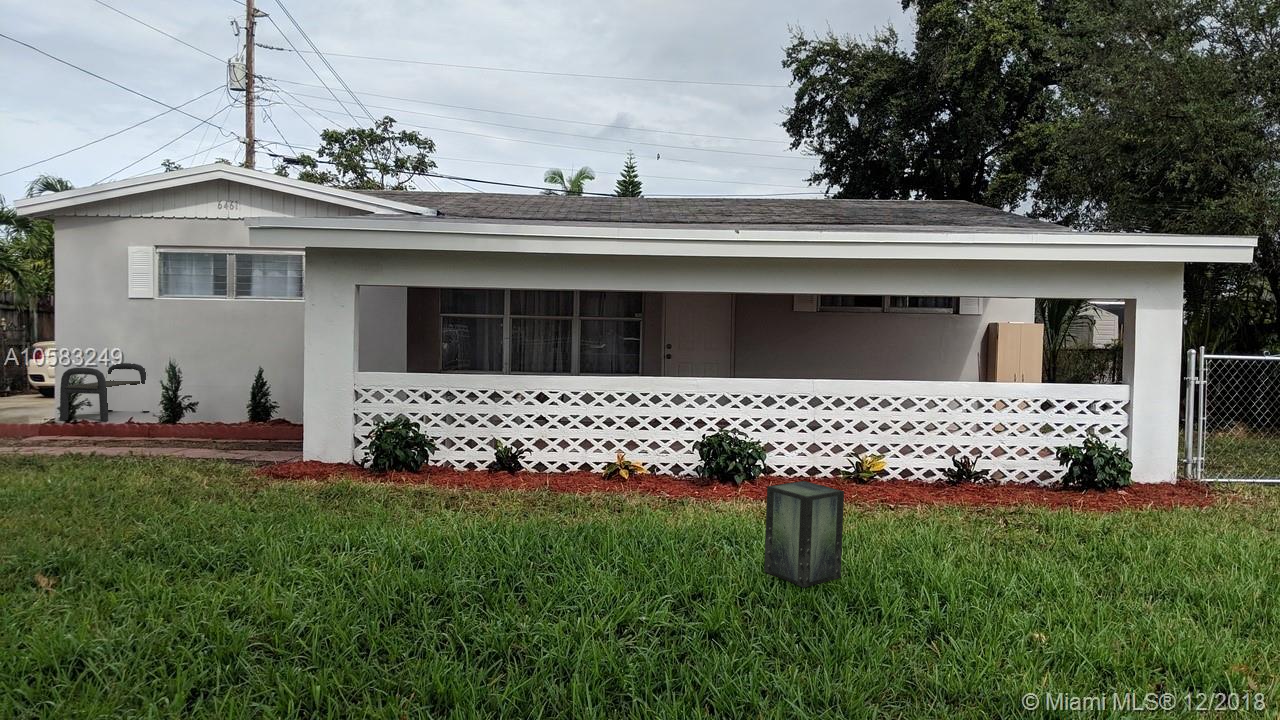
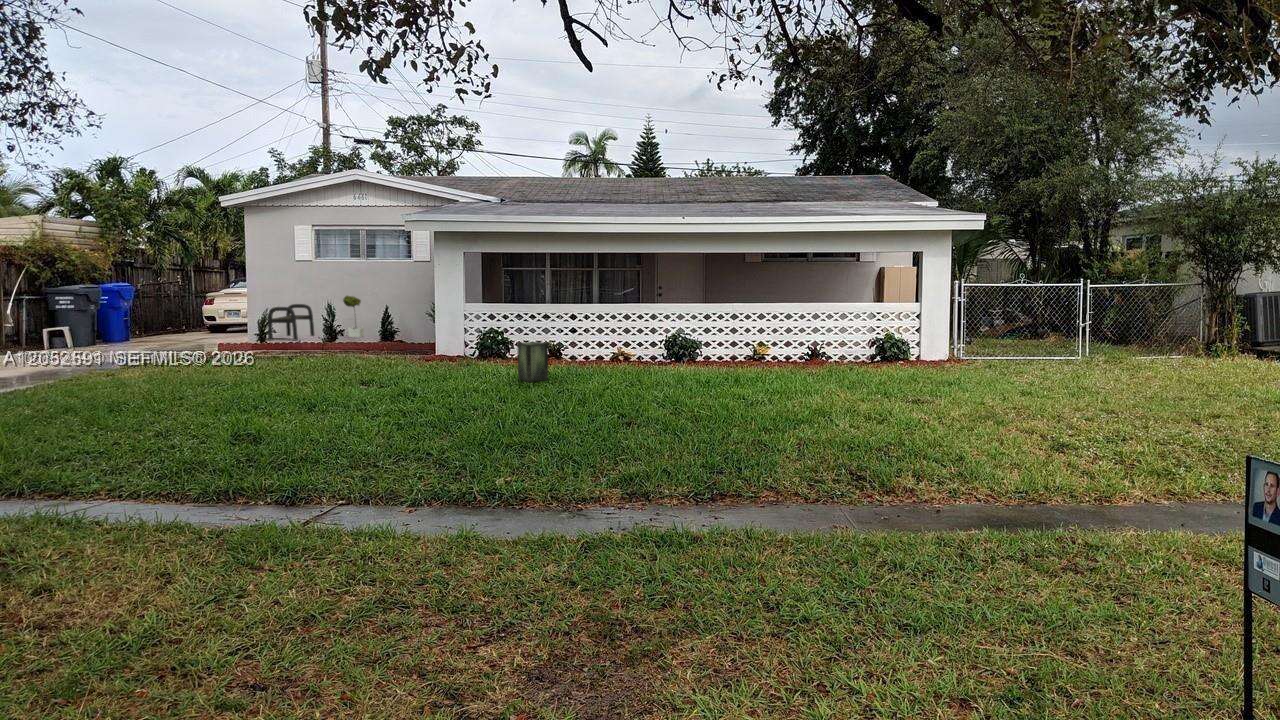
potted tree: none [193,351,226,417] -> present [343,296,364,337]
storage box: present [764,481,844,588] -> present [517,342,548,382]

